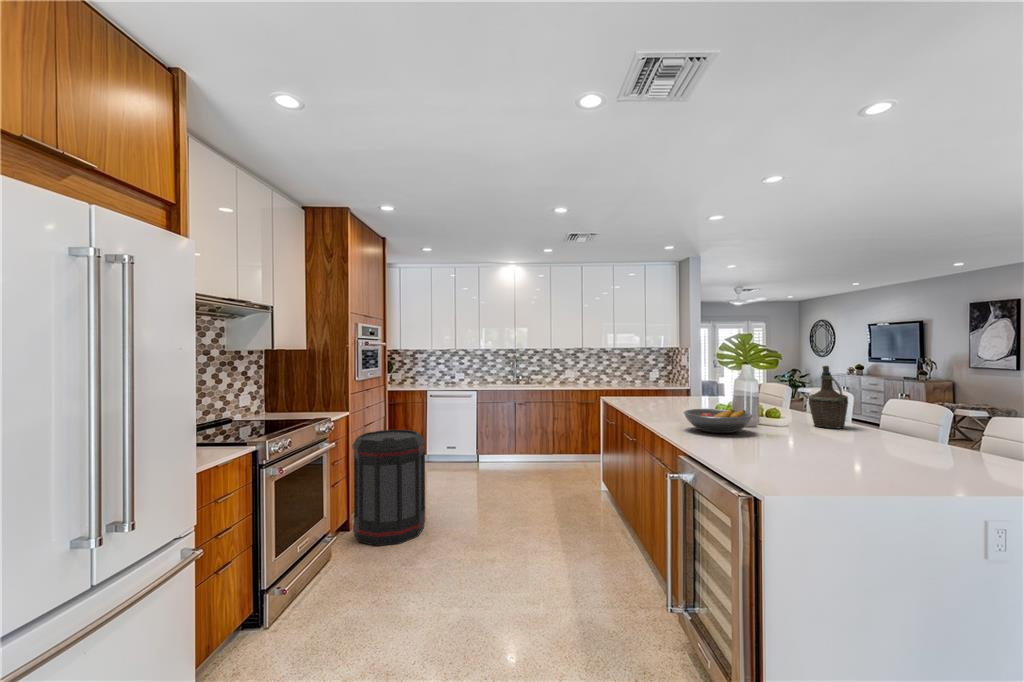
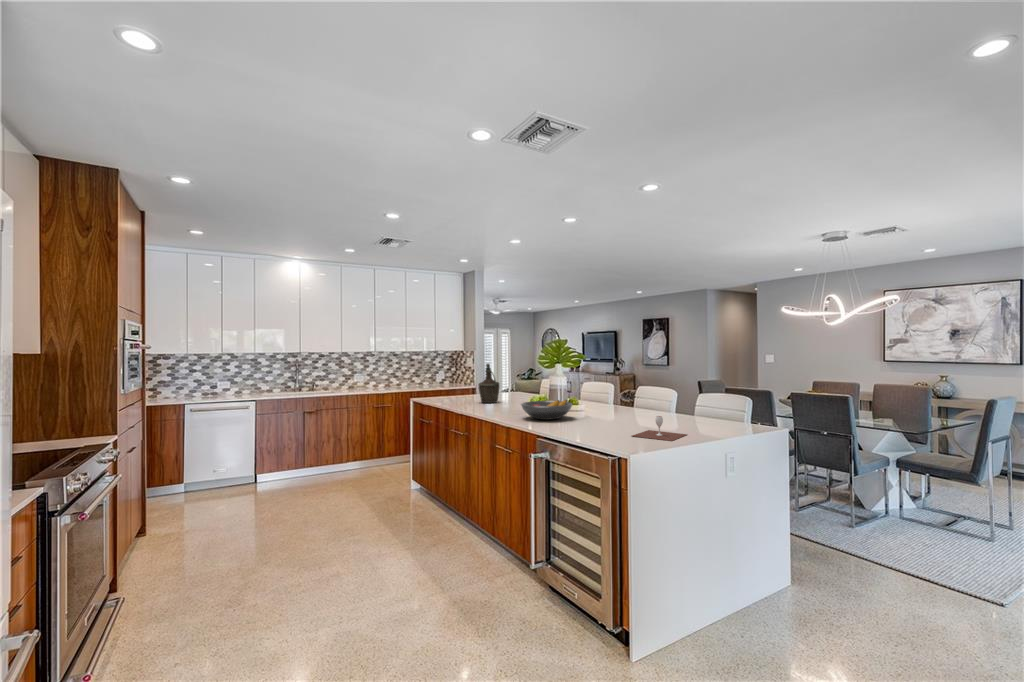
bottle: present [808,366,848,428] -> present [479,364,499,403]
trash can: present [352,430,425,546] -> none [127,451,232,600]
wine glass: none [804,445,912,485] -> present [632,416,687,441]

